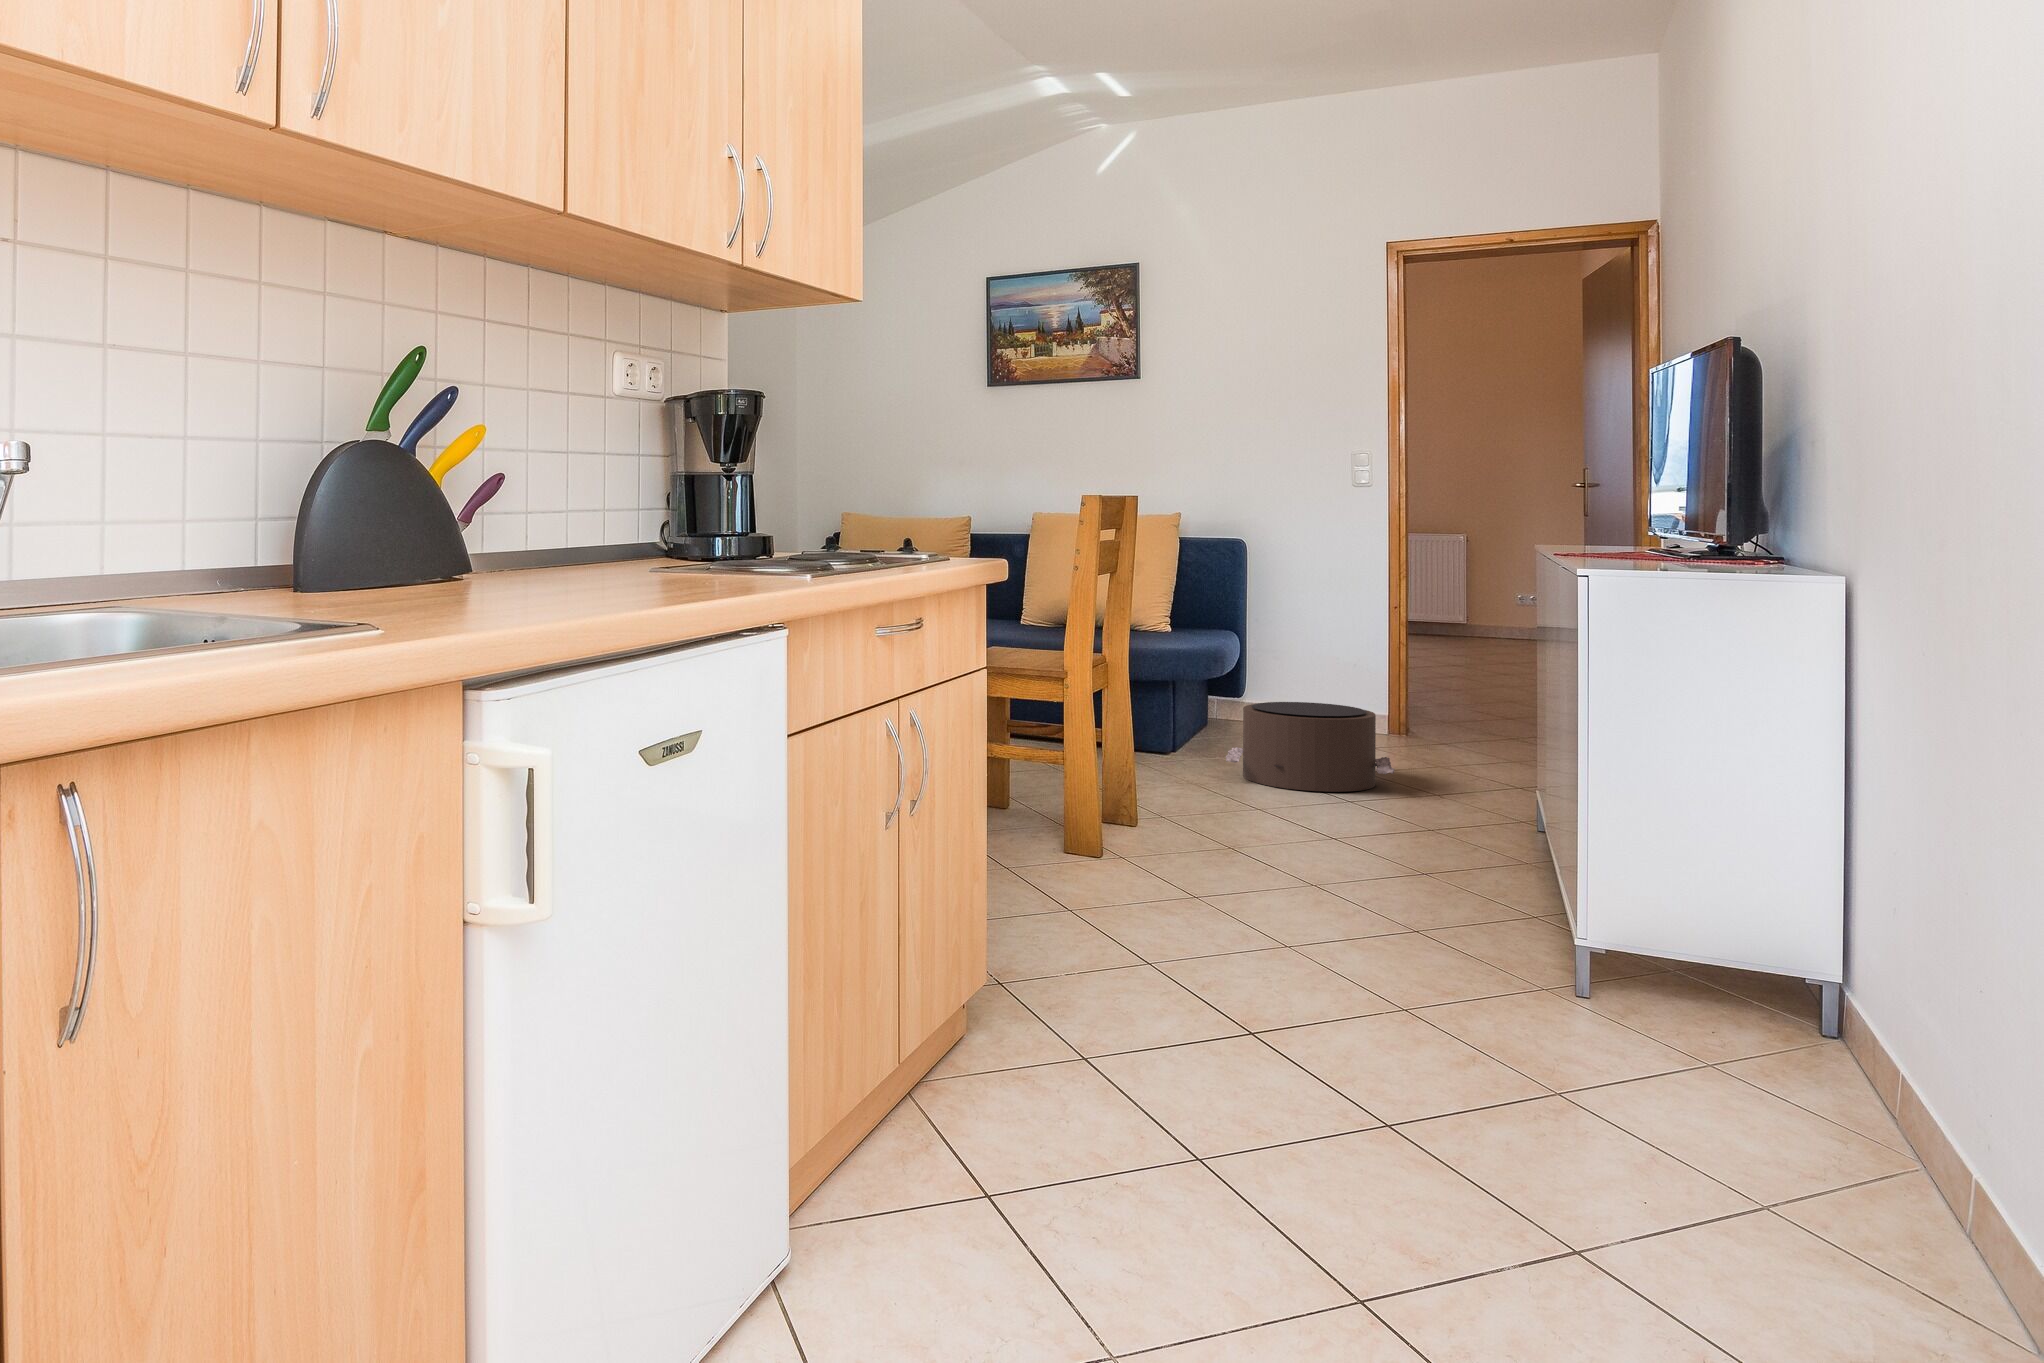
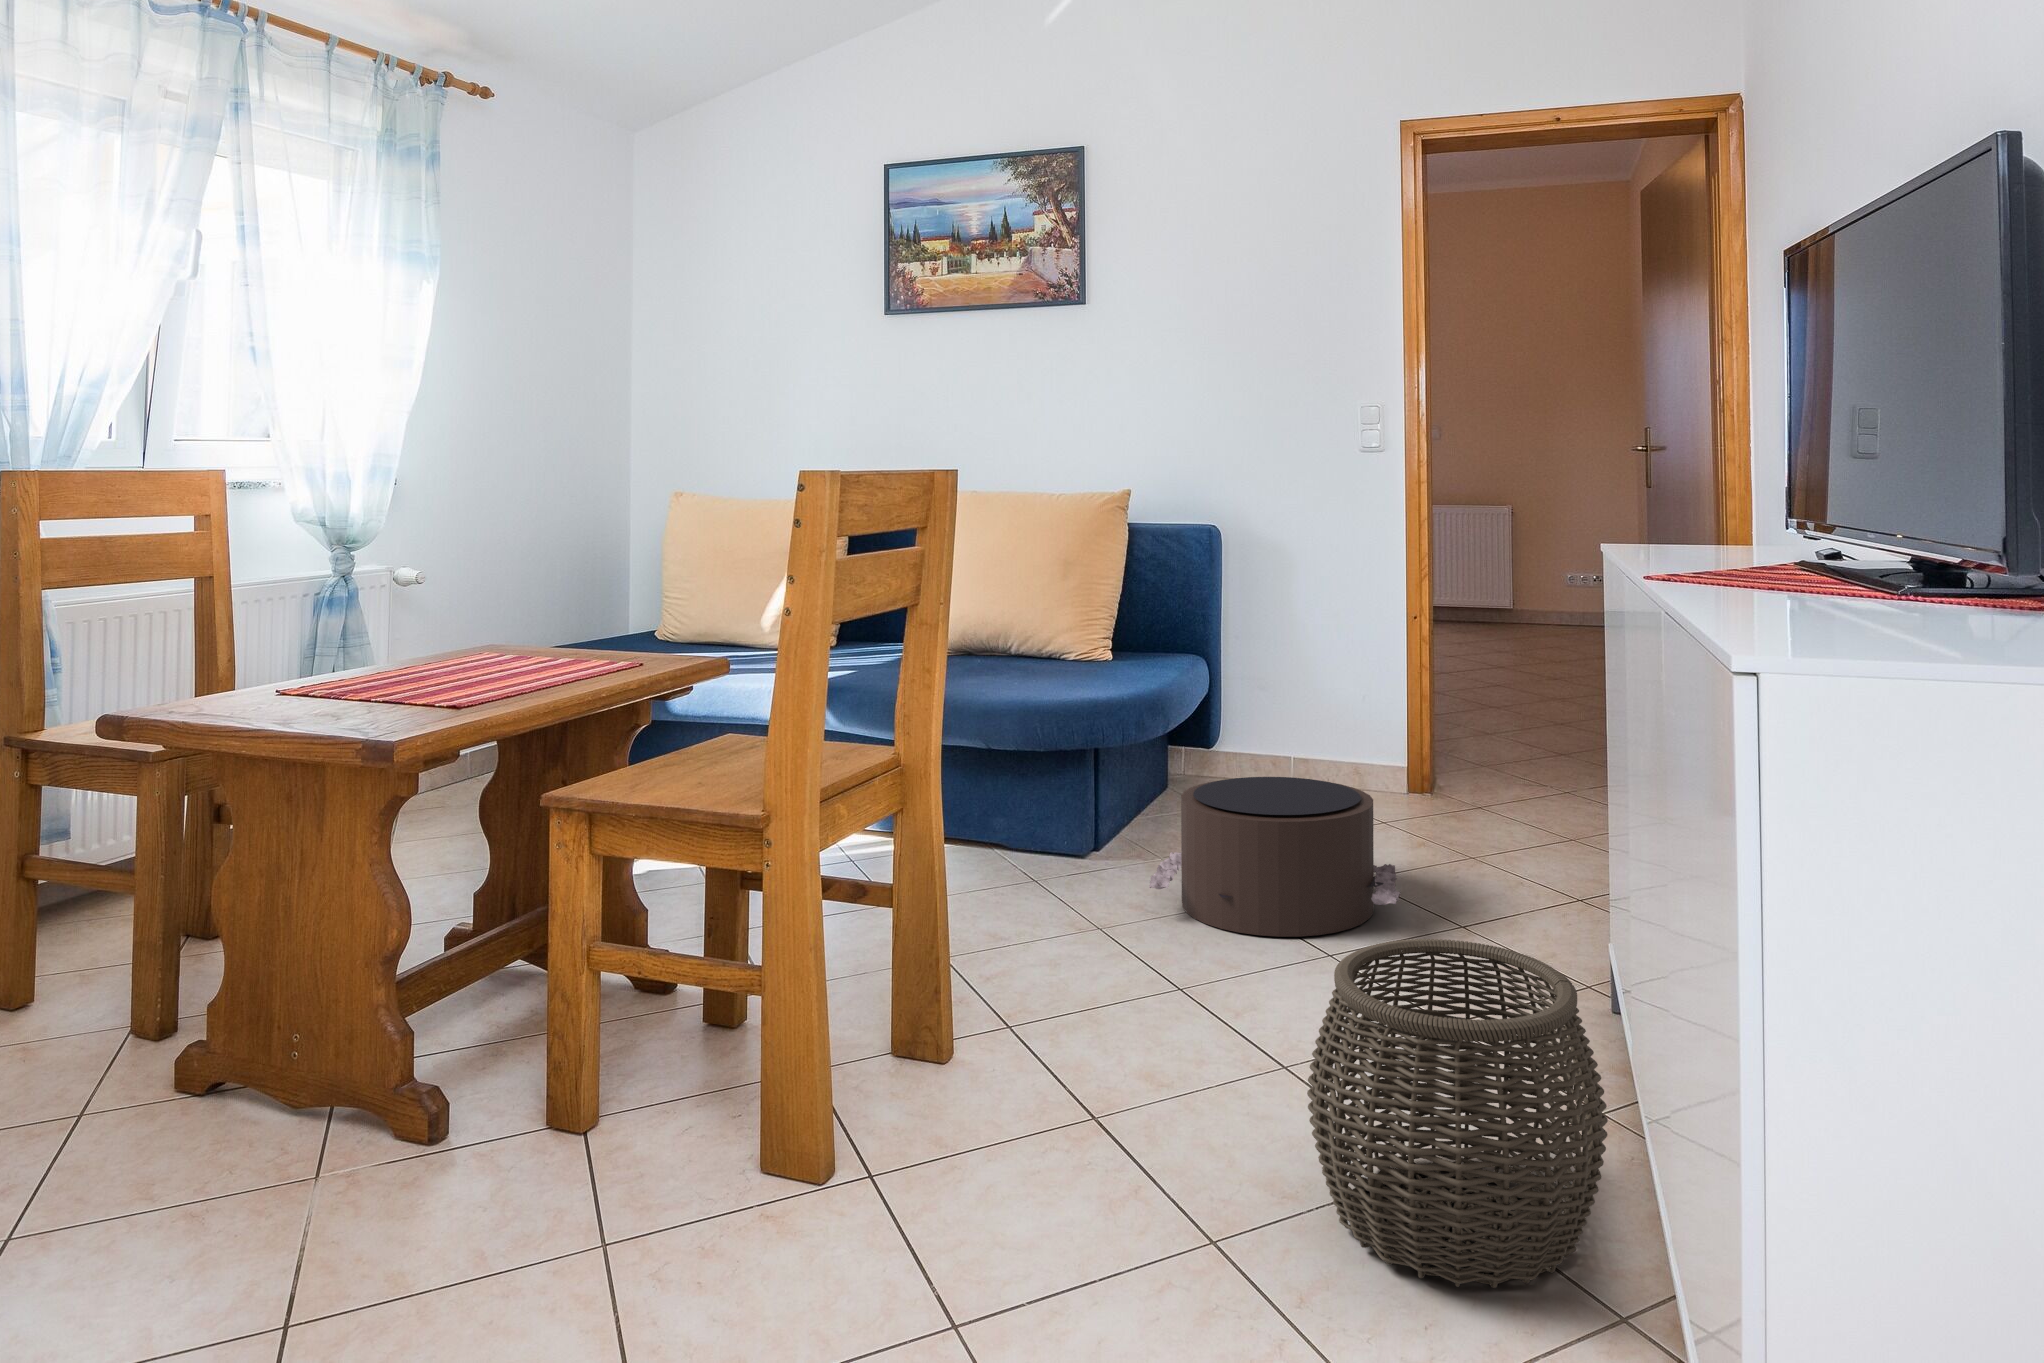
woven basket: none [1363,745,1523,890] -> present [1307,939,1608,1288]

